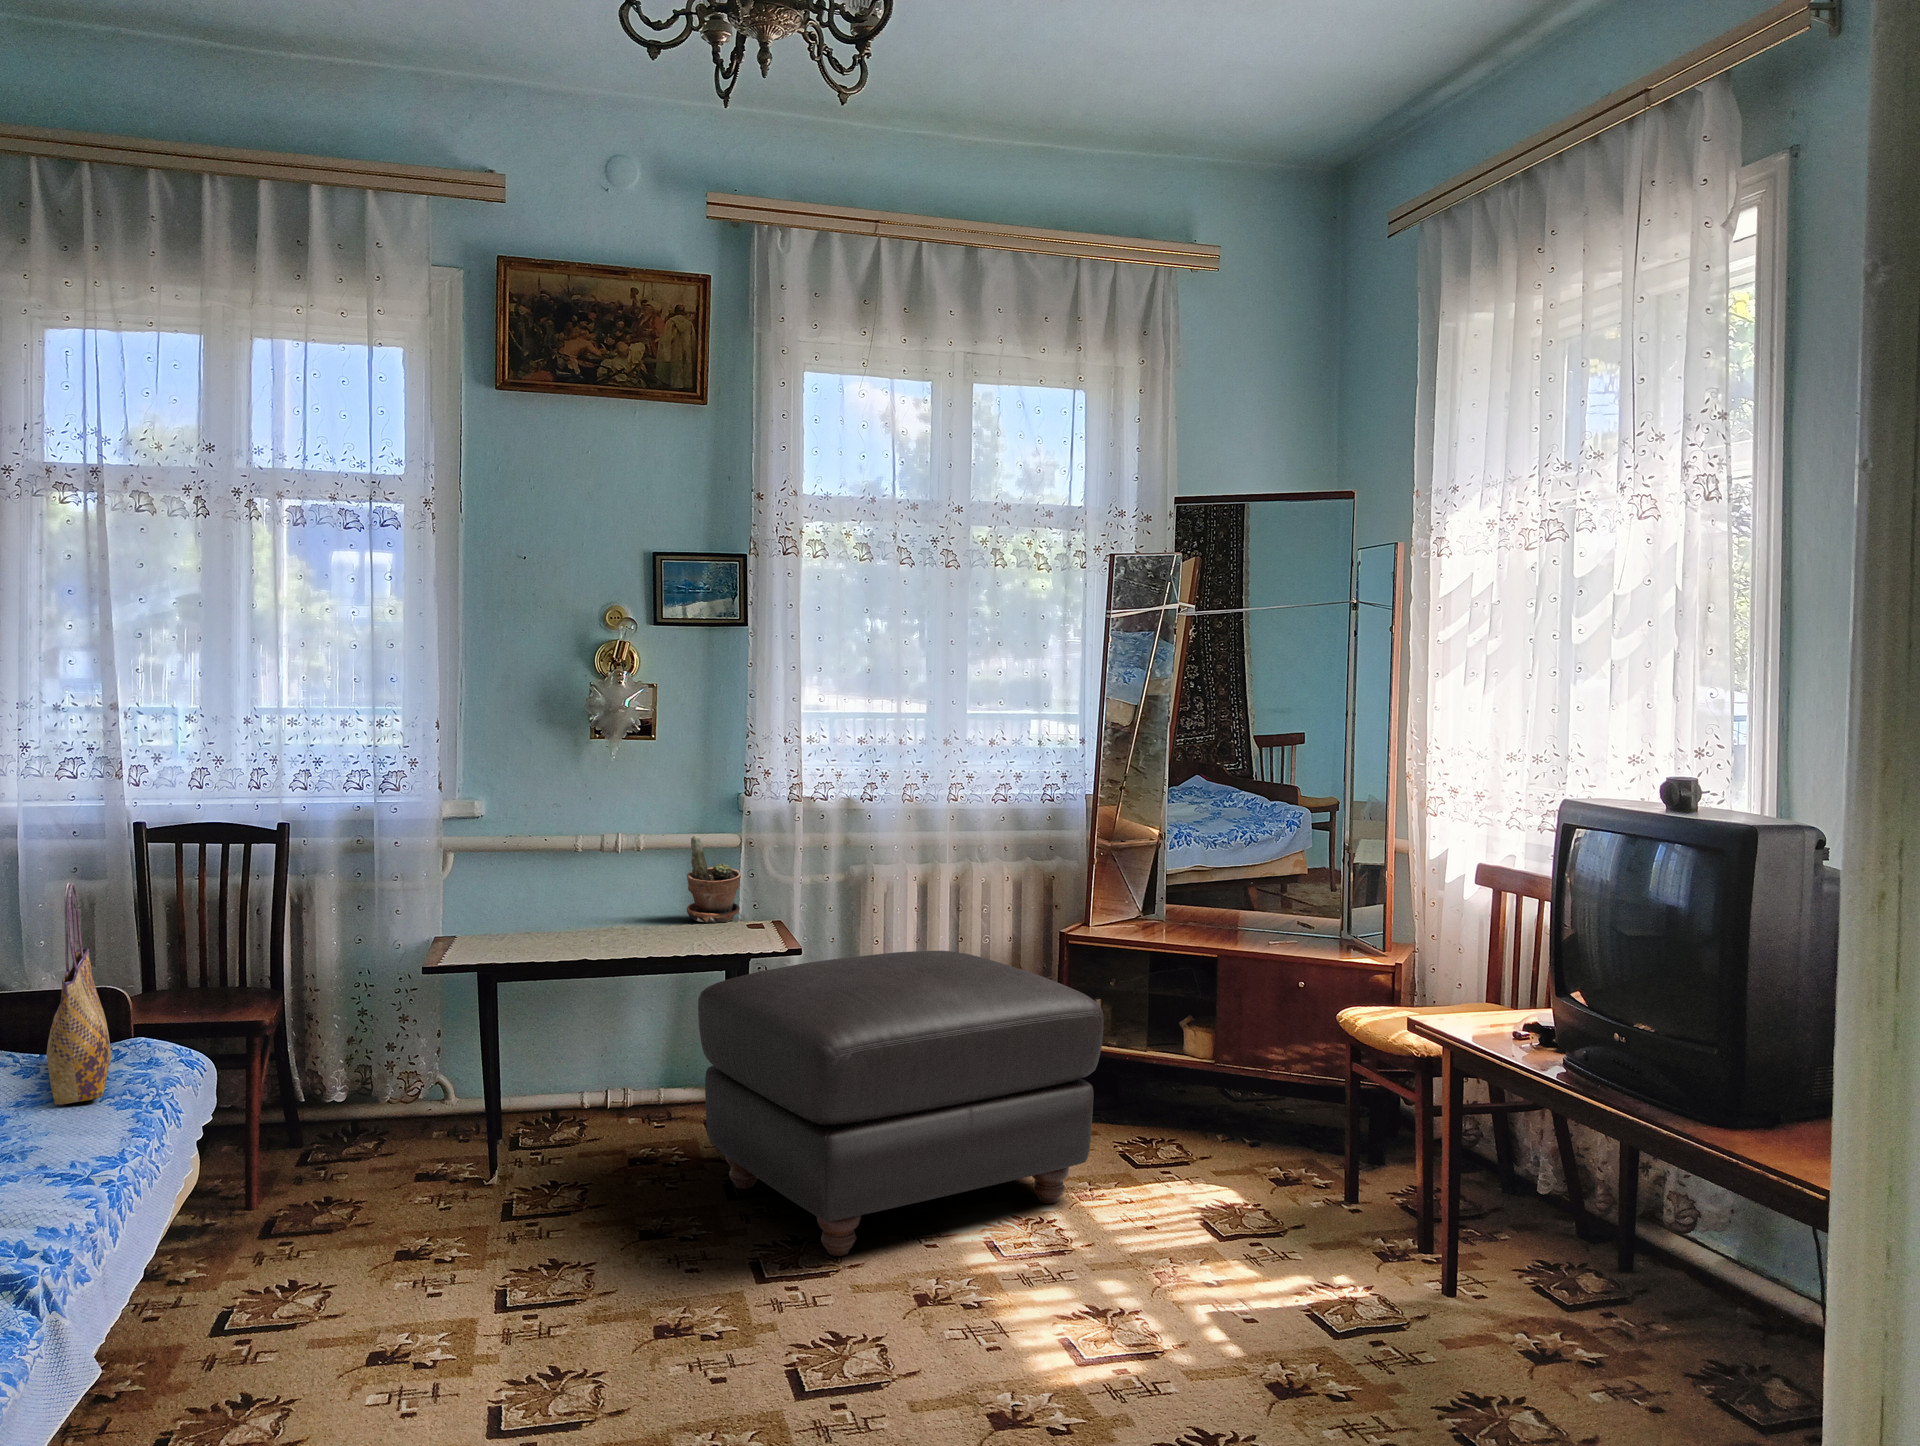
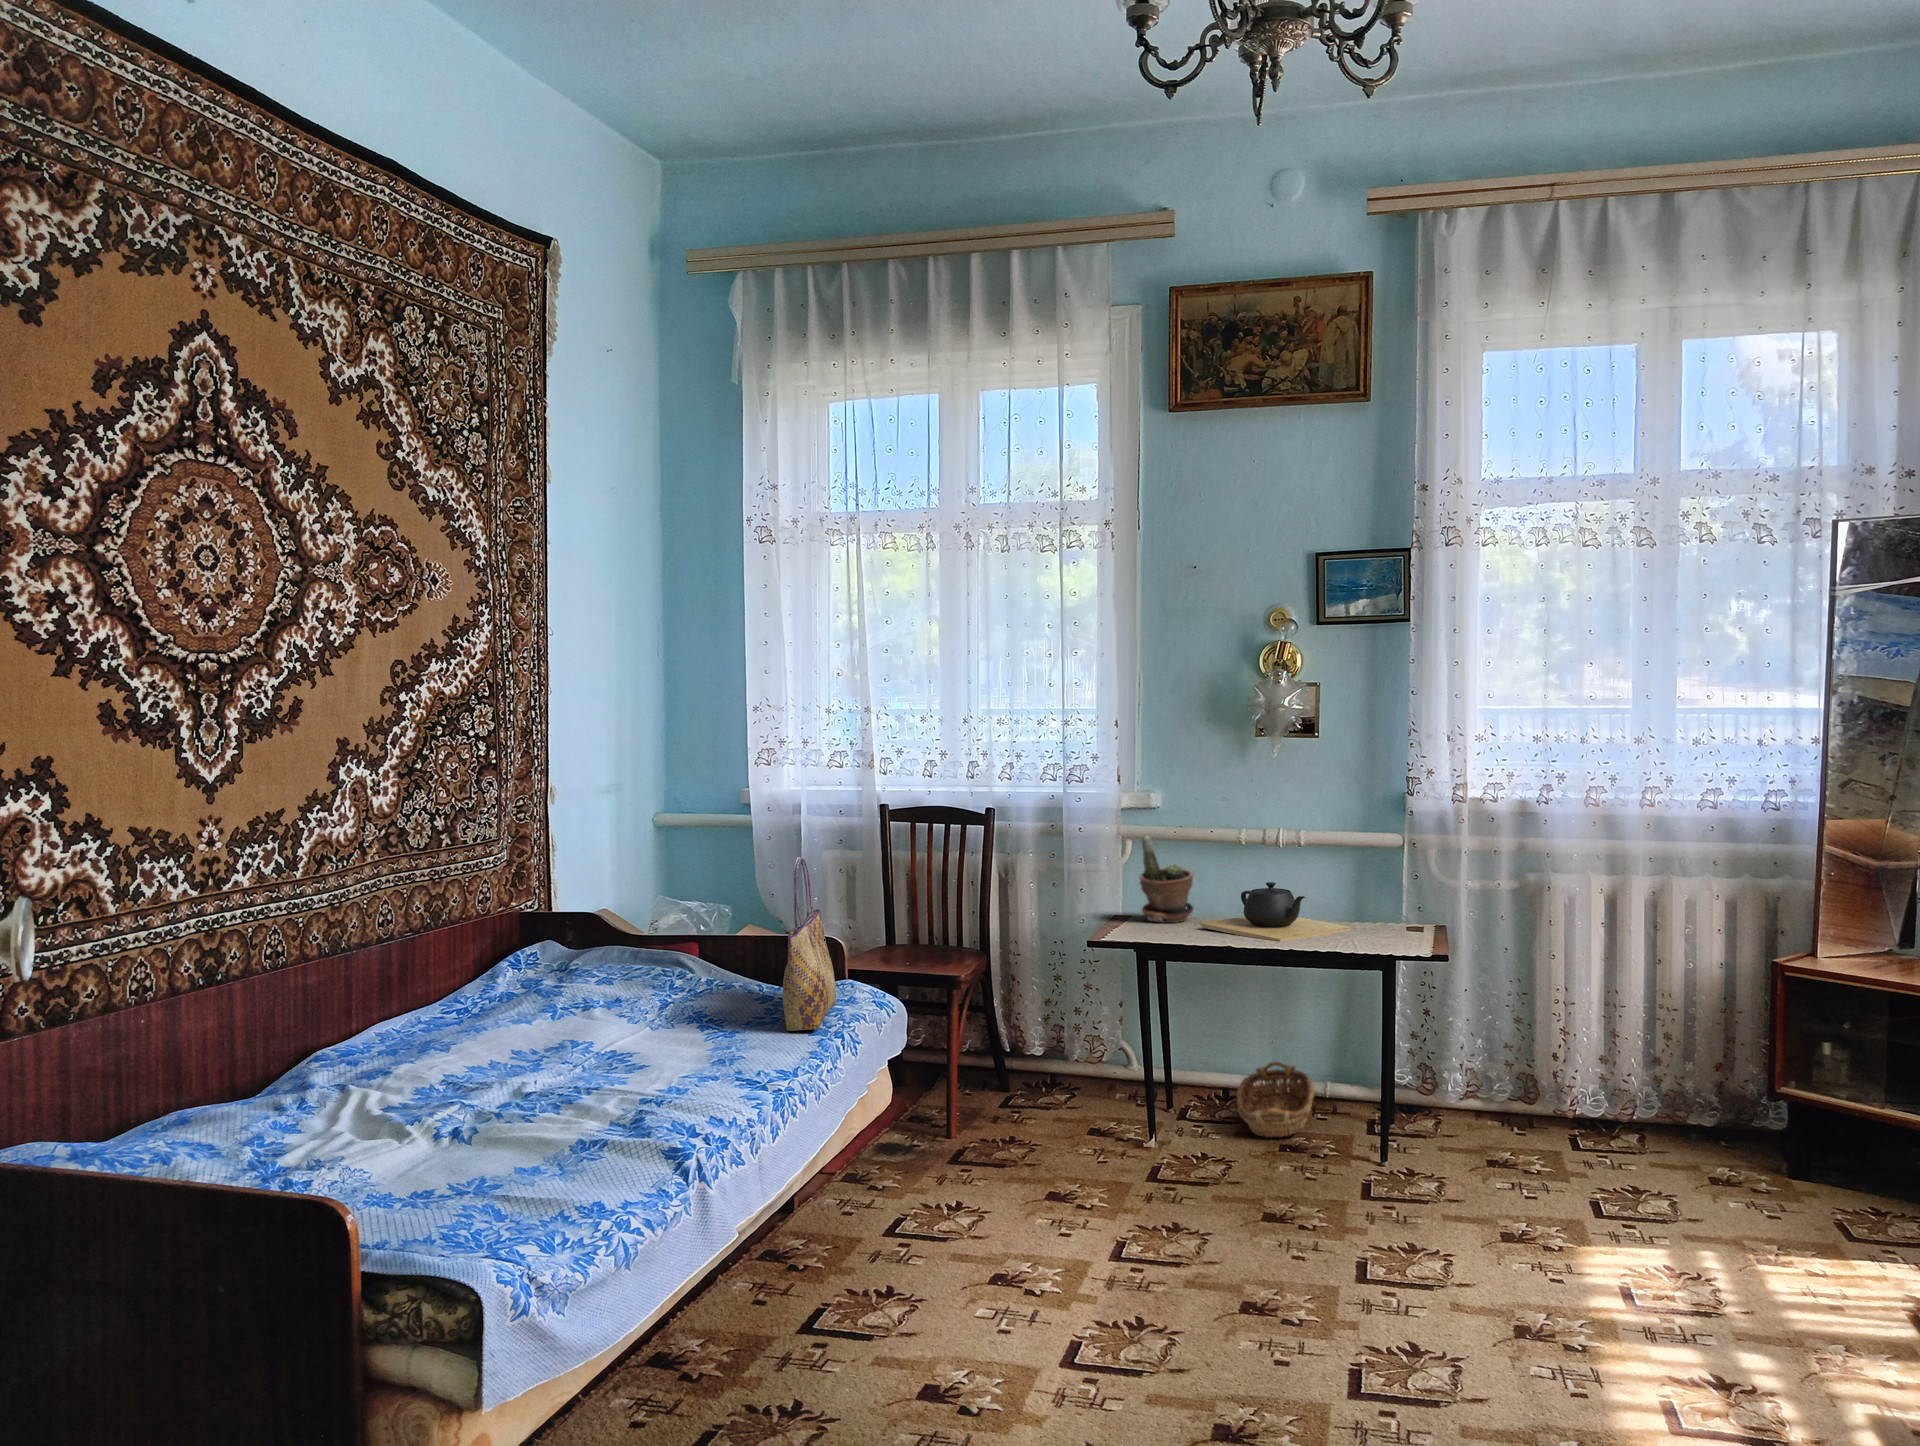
potted plant: present [687,835,741,923] -> present [1139,836,1194,923]
teapot: none [545,889,699,951] -> present [1201,882,1351,941]
ottoman: present [698,951,1104,1256] -> none [1331,968,1786,1272]
basket: none [563,1073,675,1160] -> present [1236,1061,1315,1137]

